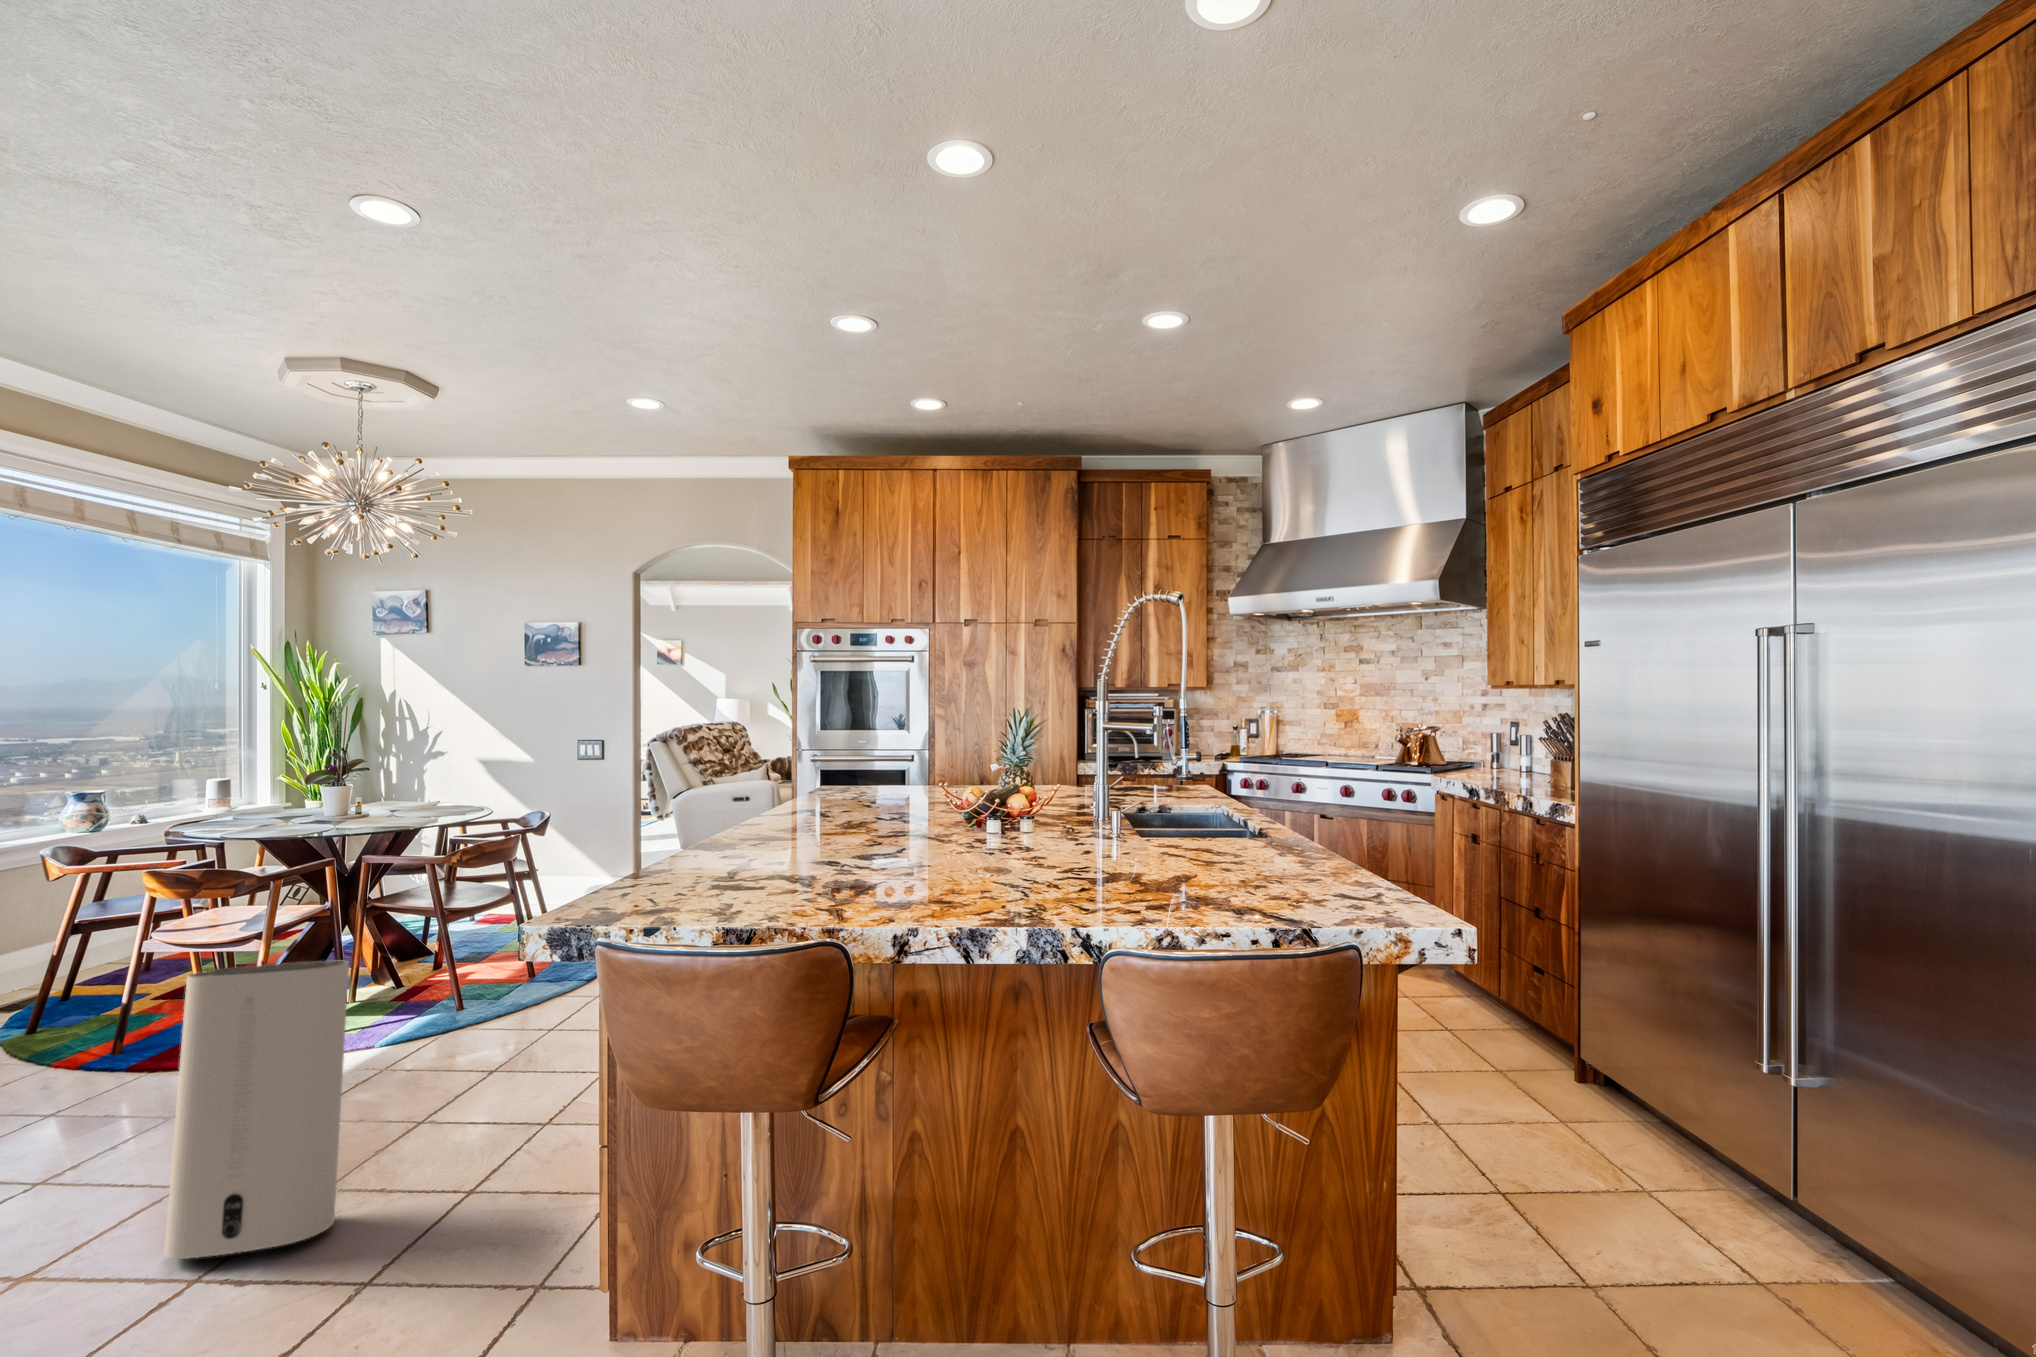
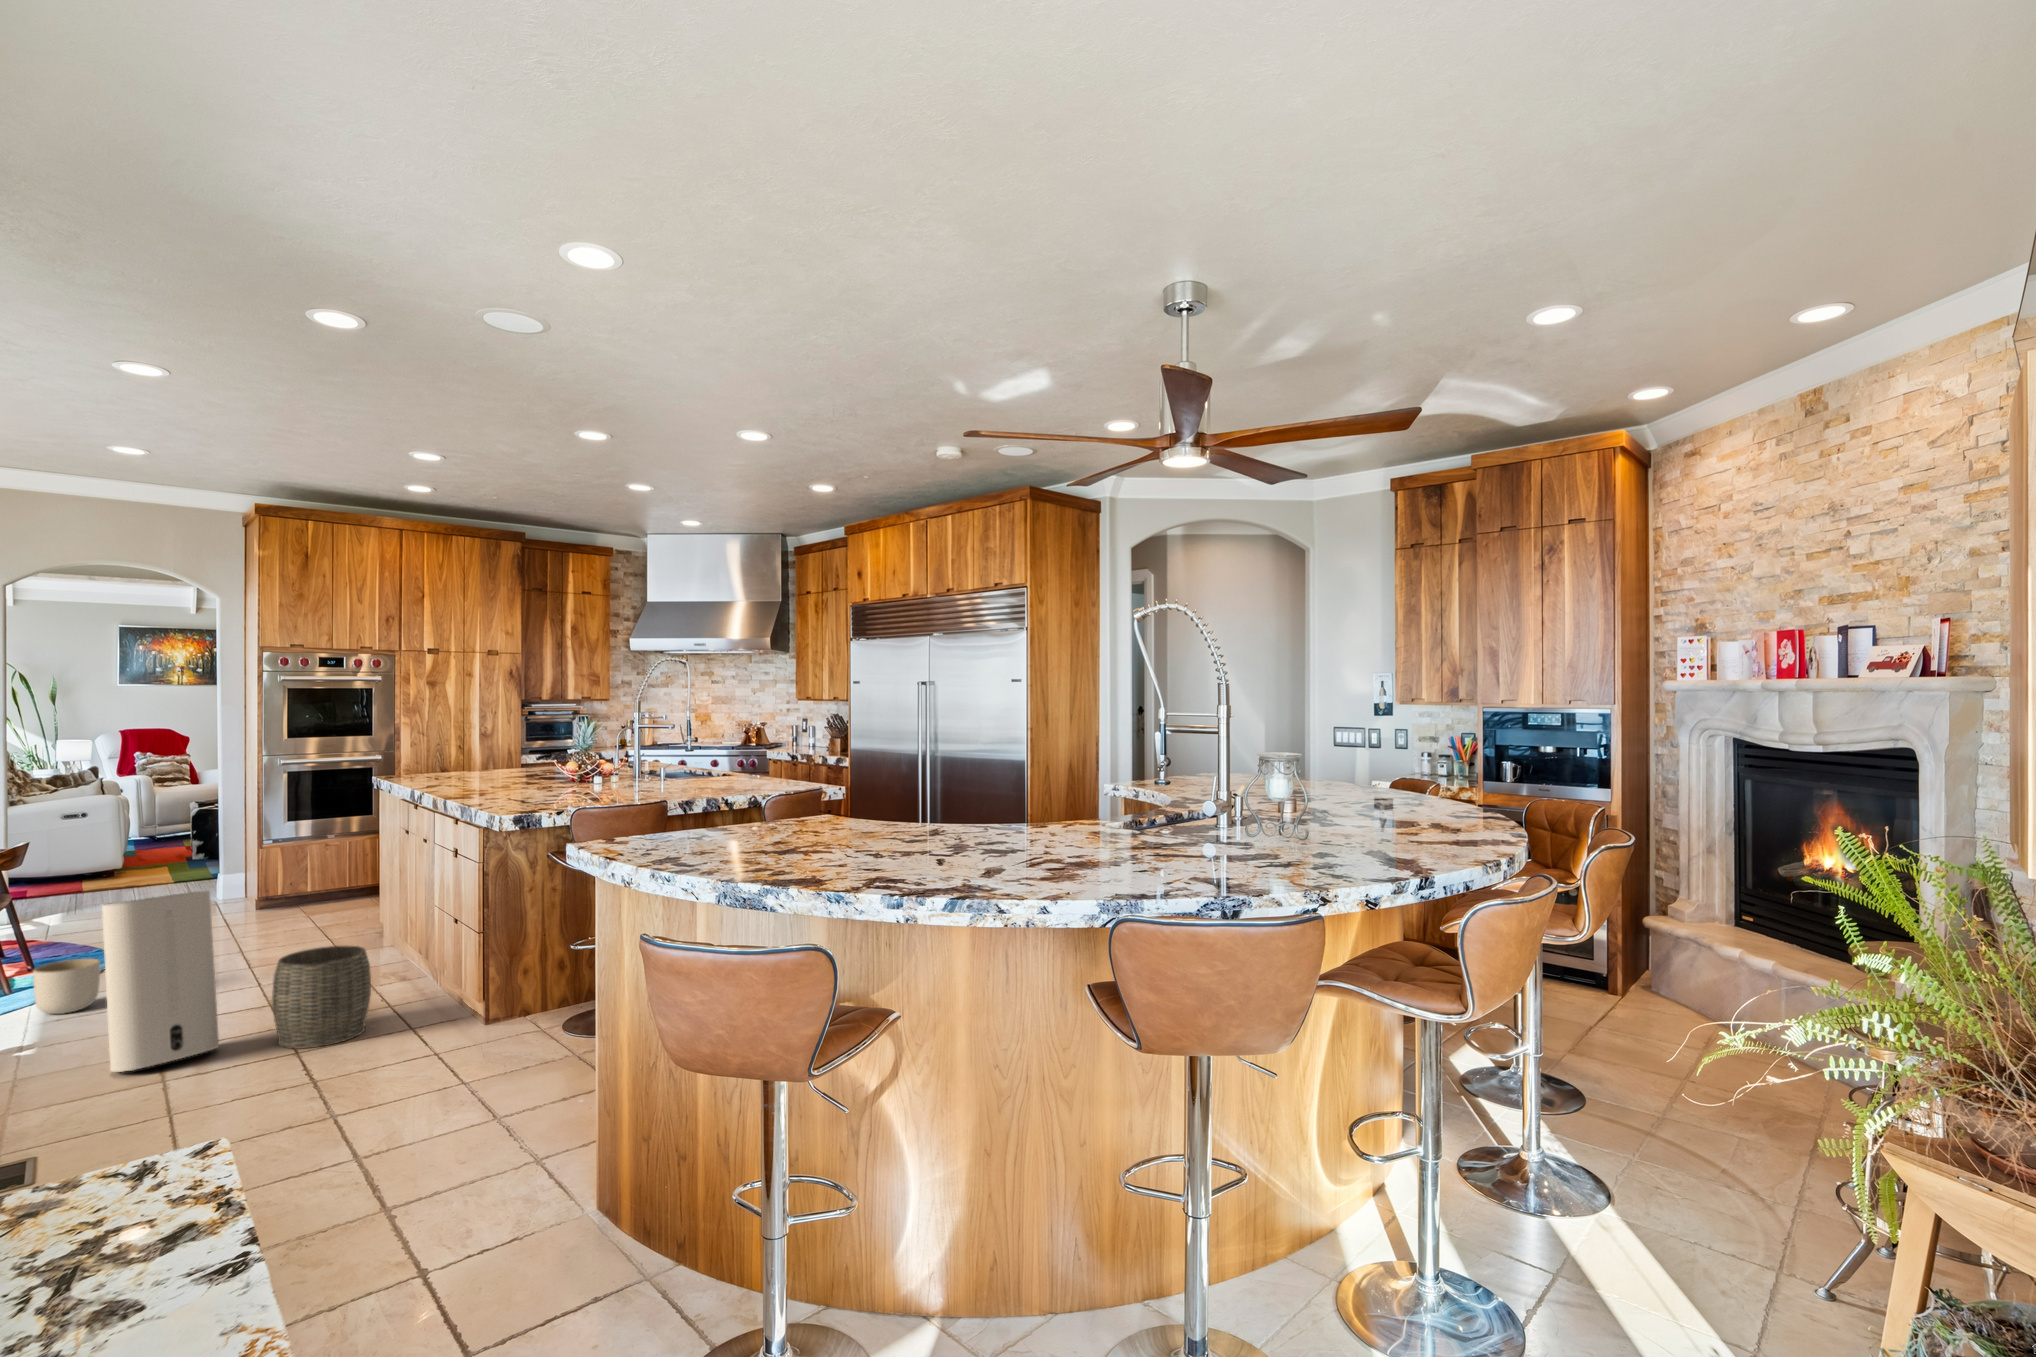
planter: none [376,999,449,1072] -> present [33,959,100,1014]
woven basket: none [362,1085,530,1294] -> present [272,946,371,1049]

